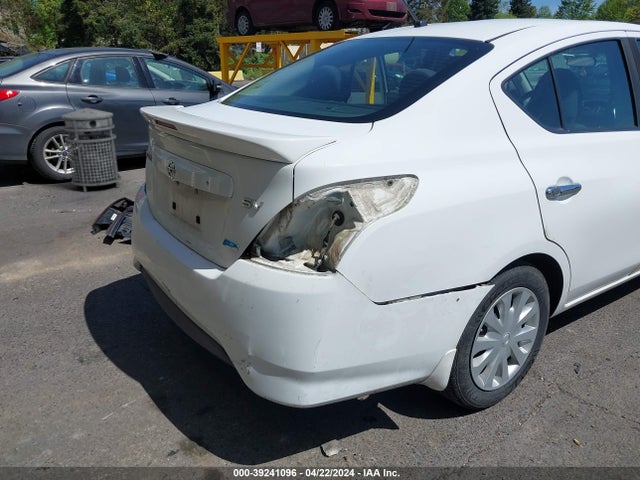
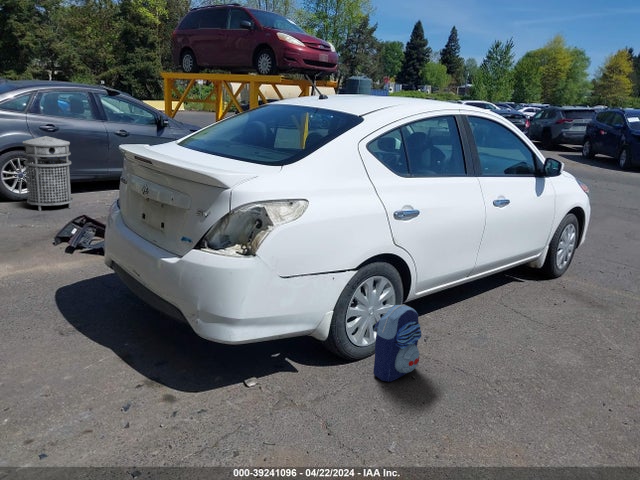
backpack: none [511,326,585,442] -> present [373,304,422,382]

